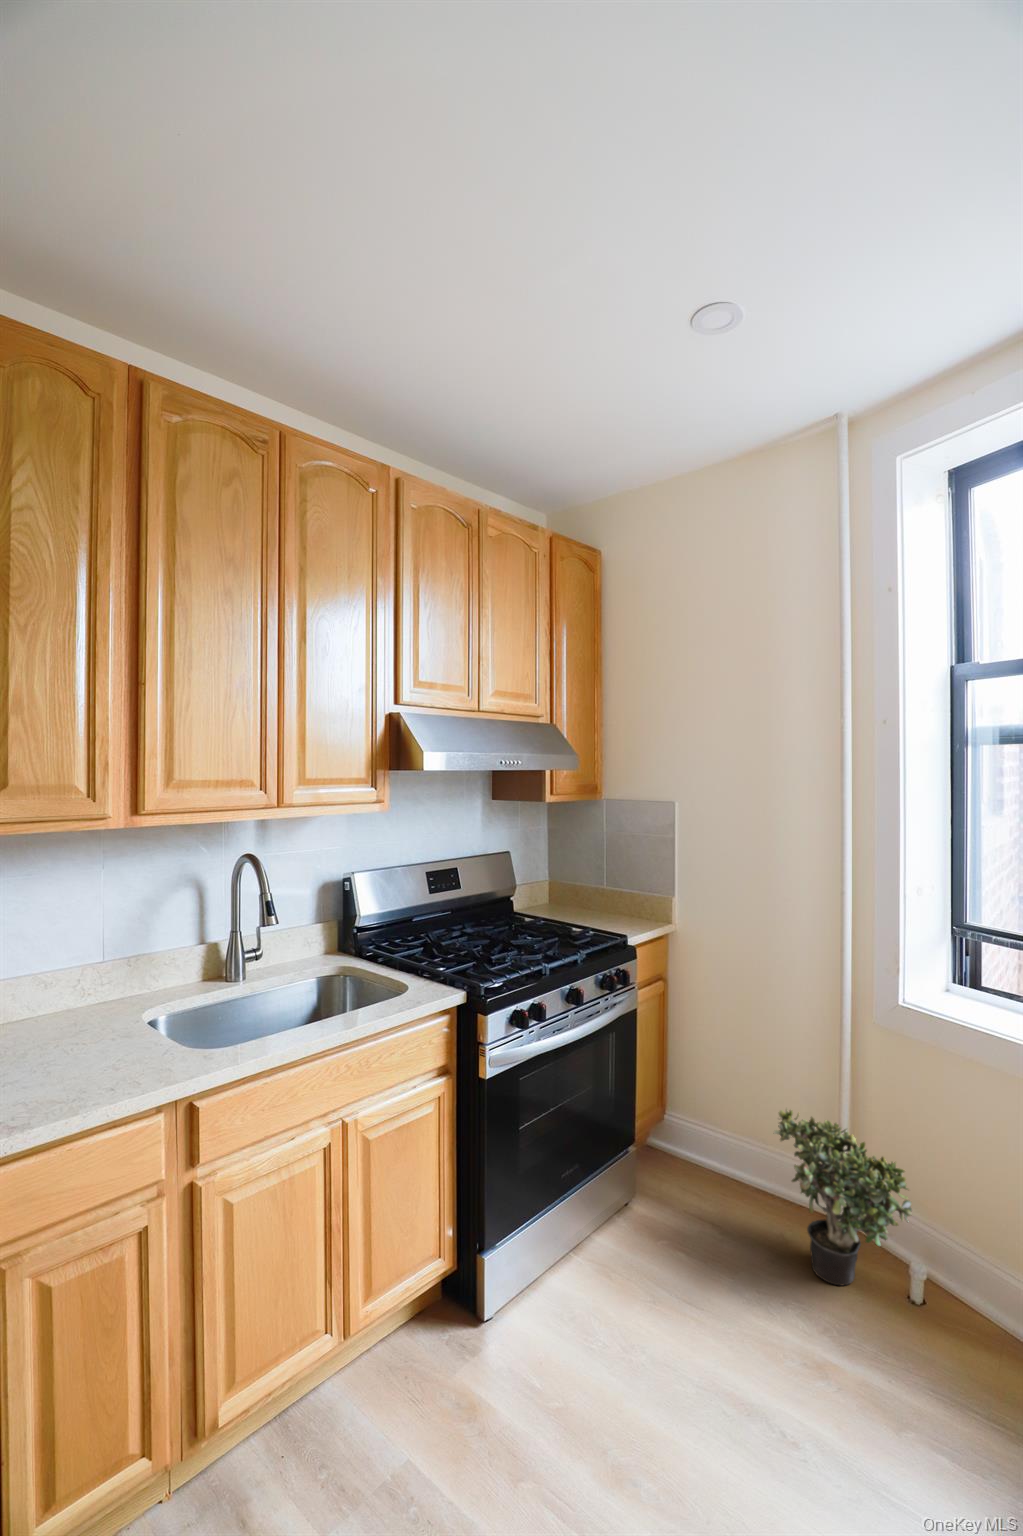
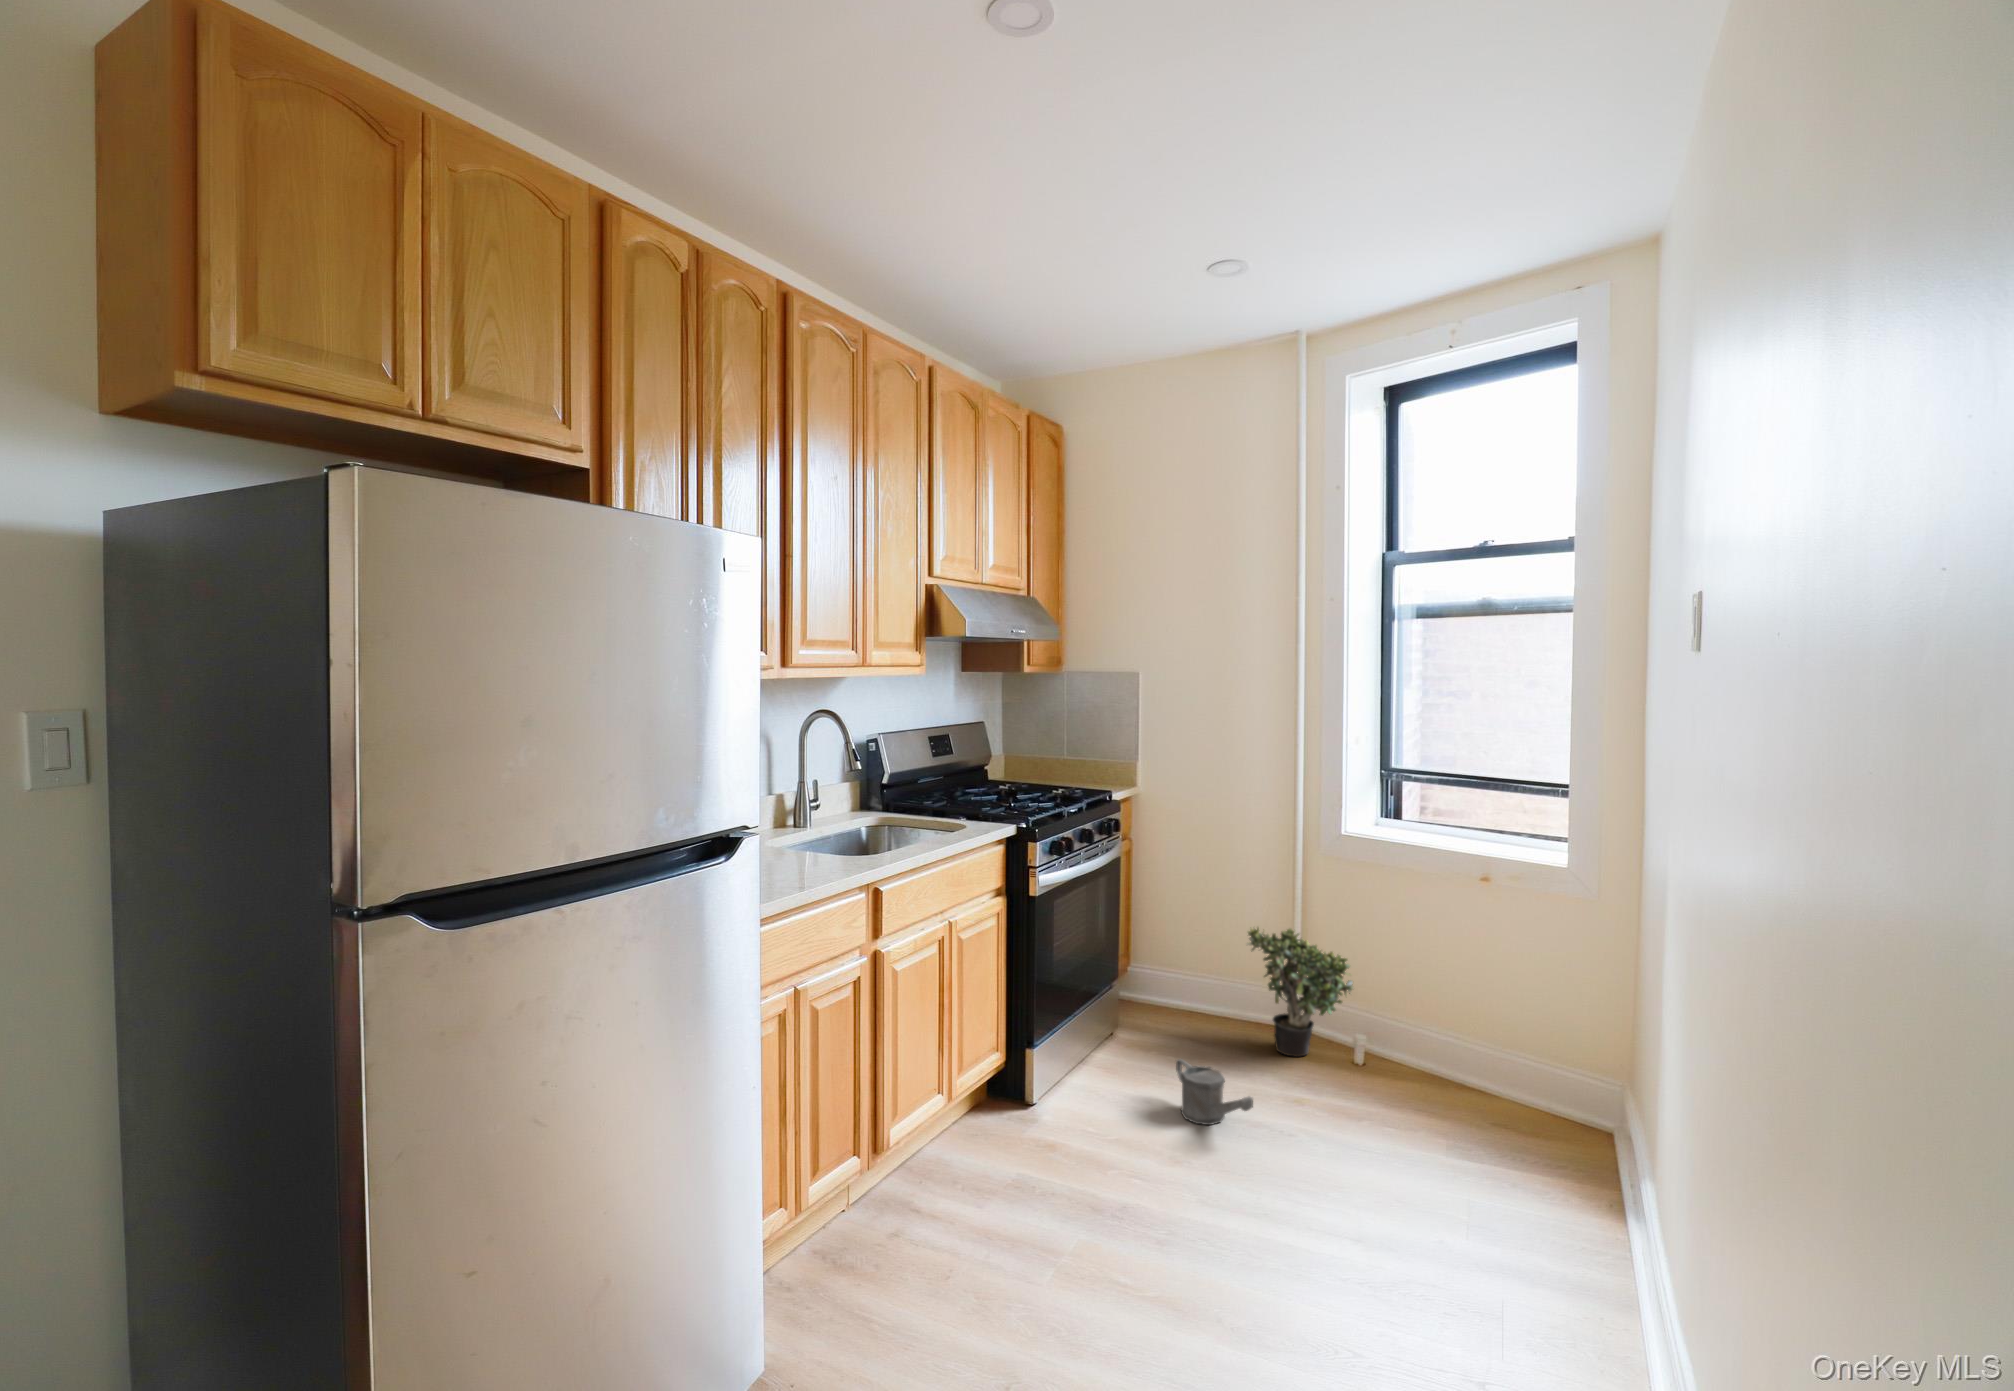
watering can: none [660,1295,742,1426] -> present [1176,1059,1253,1125]

